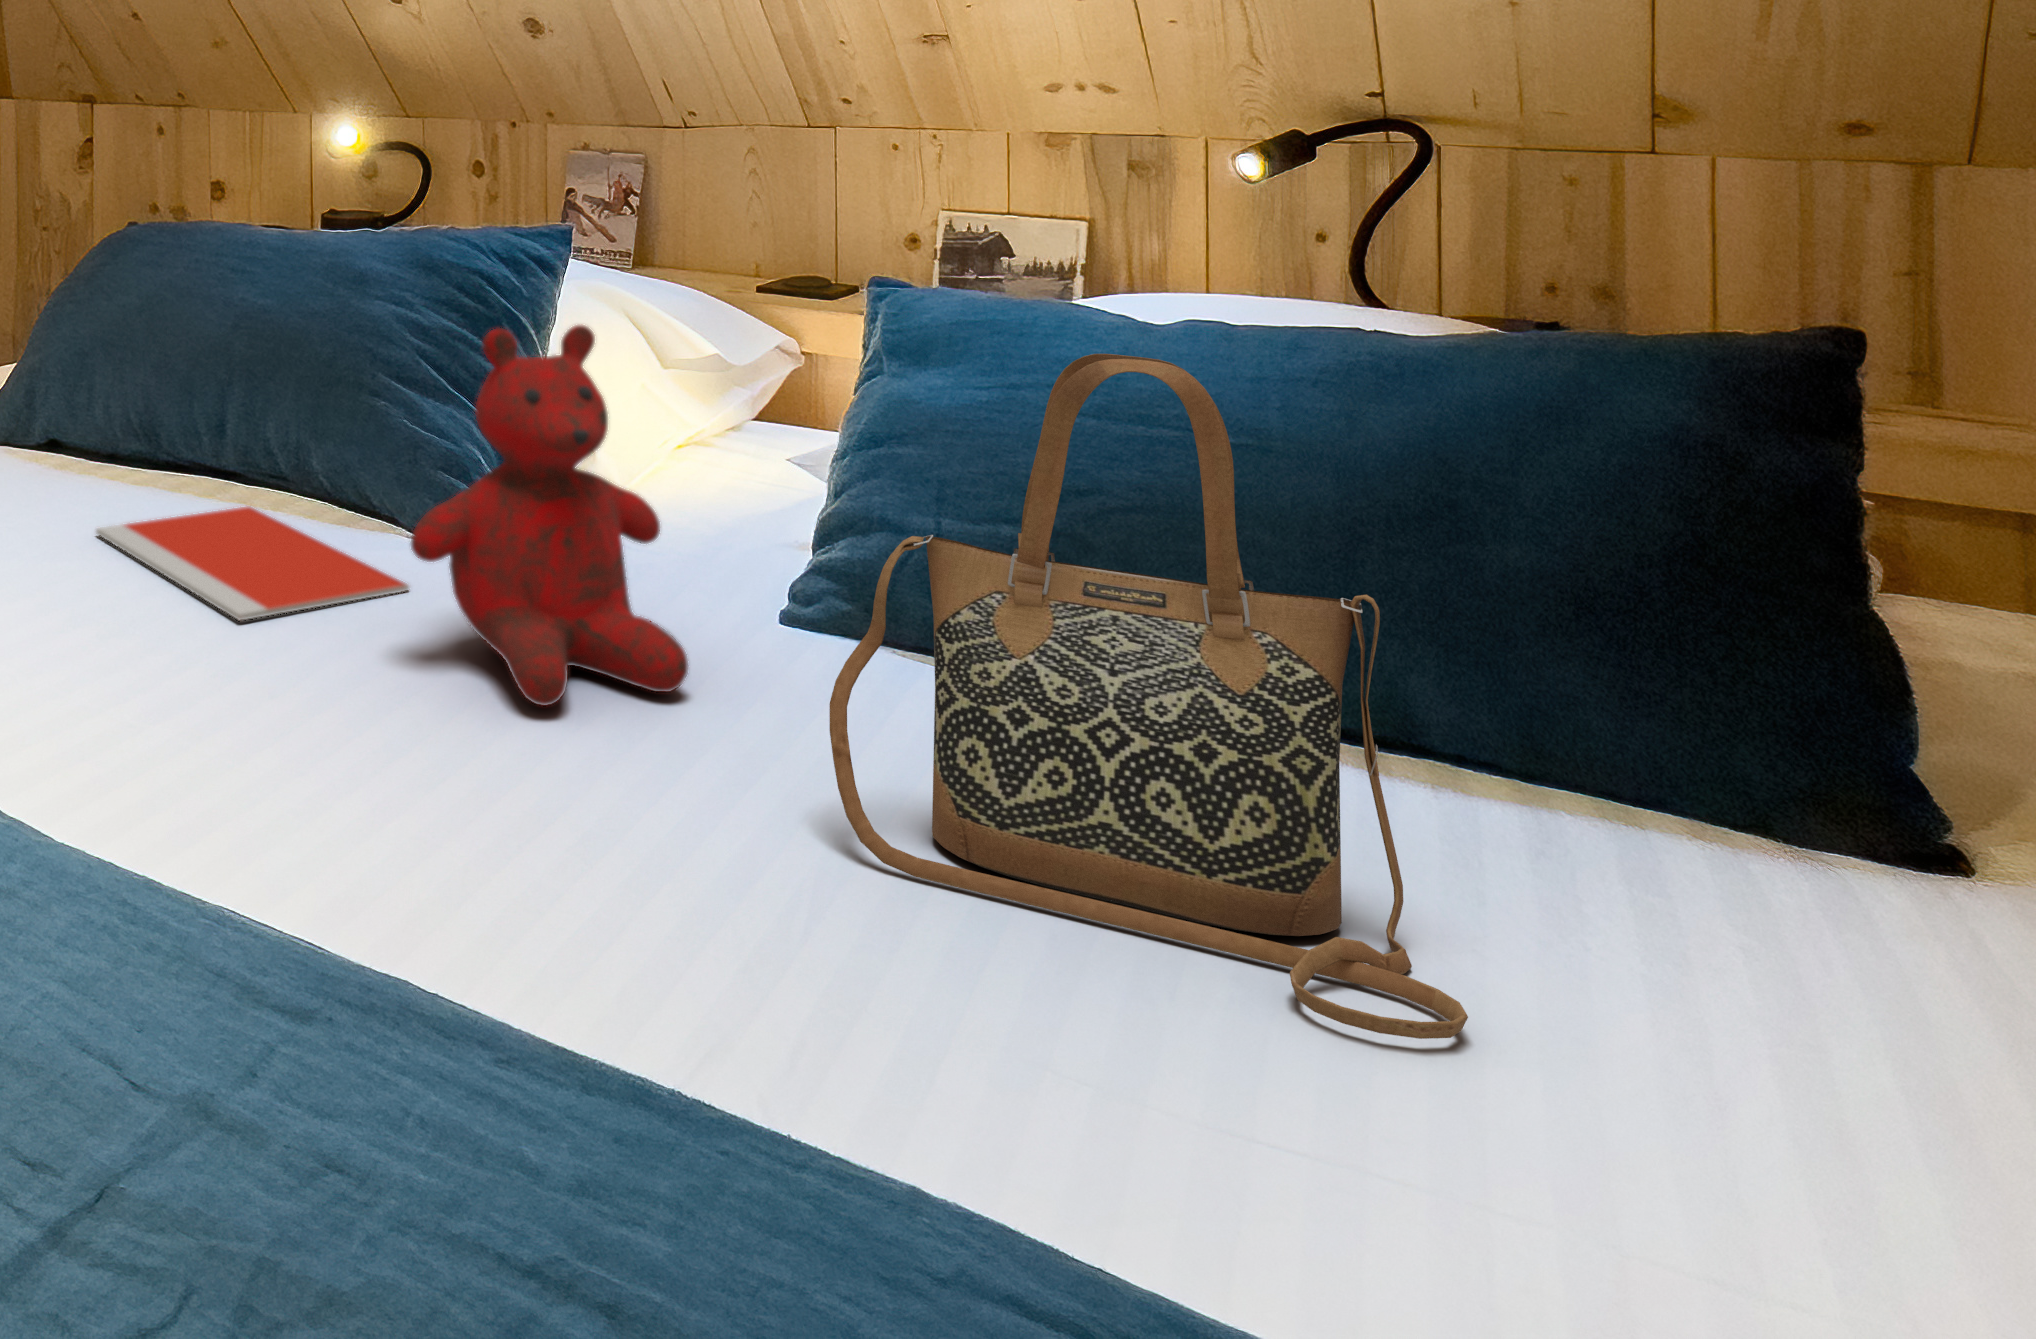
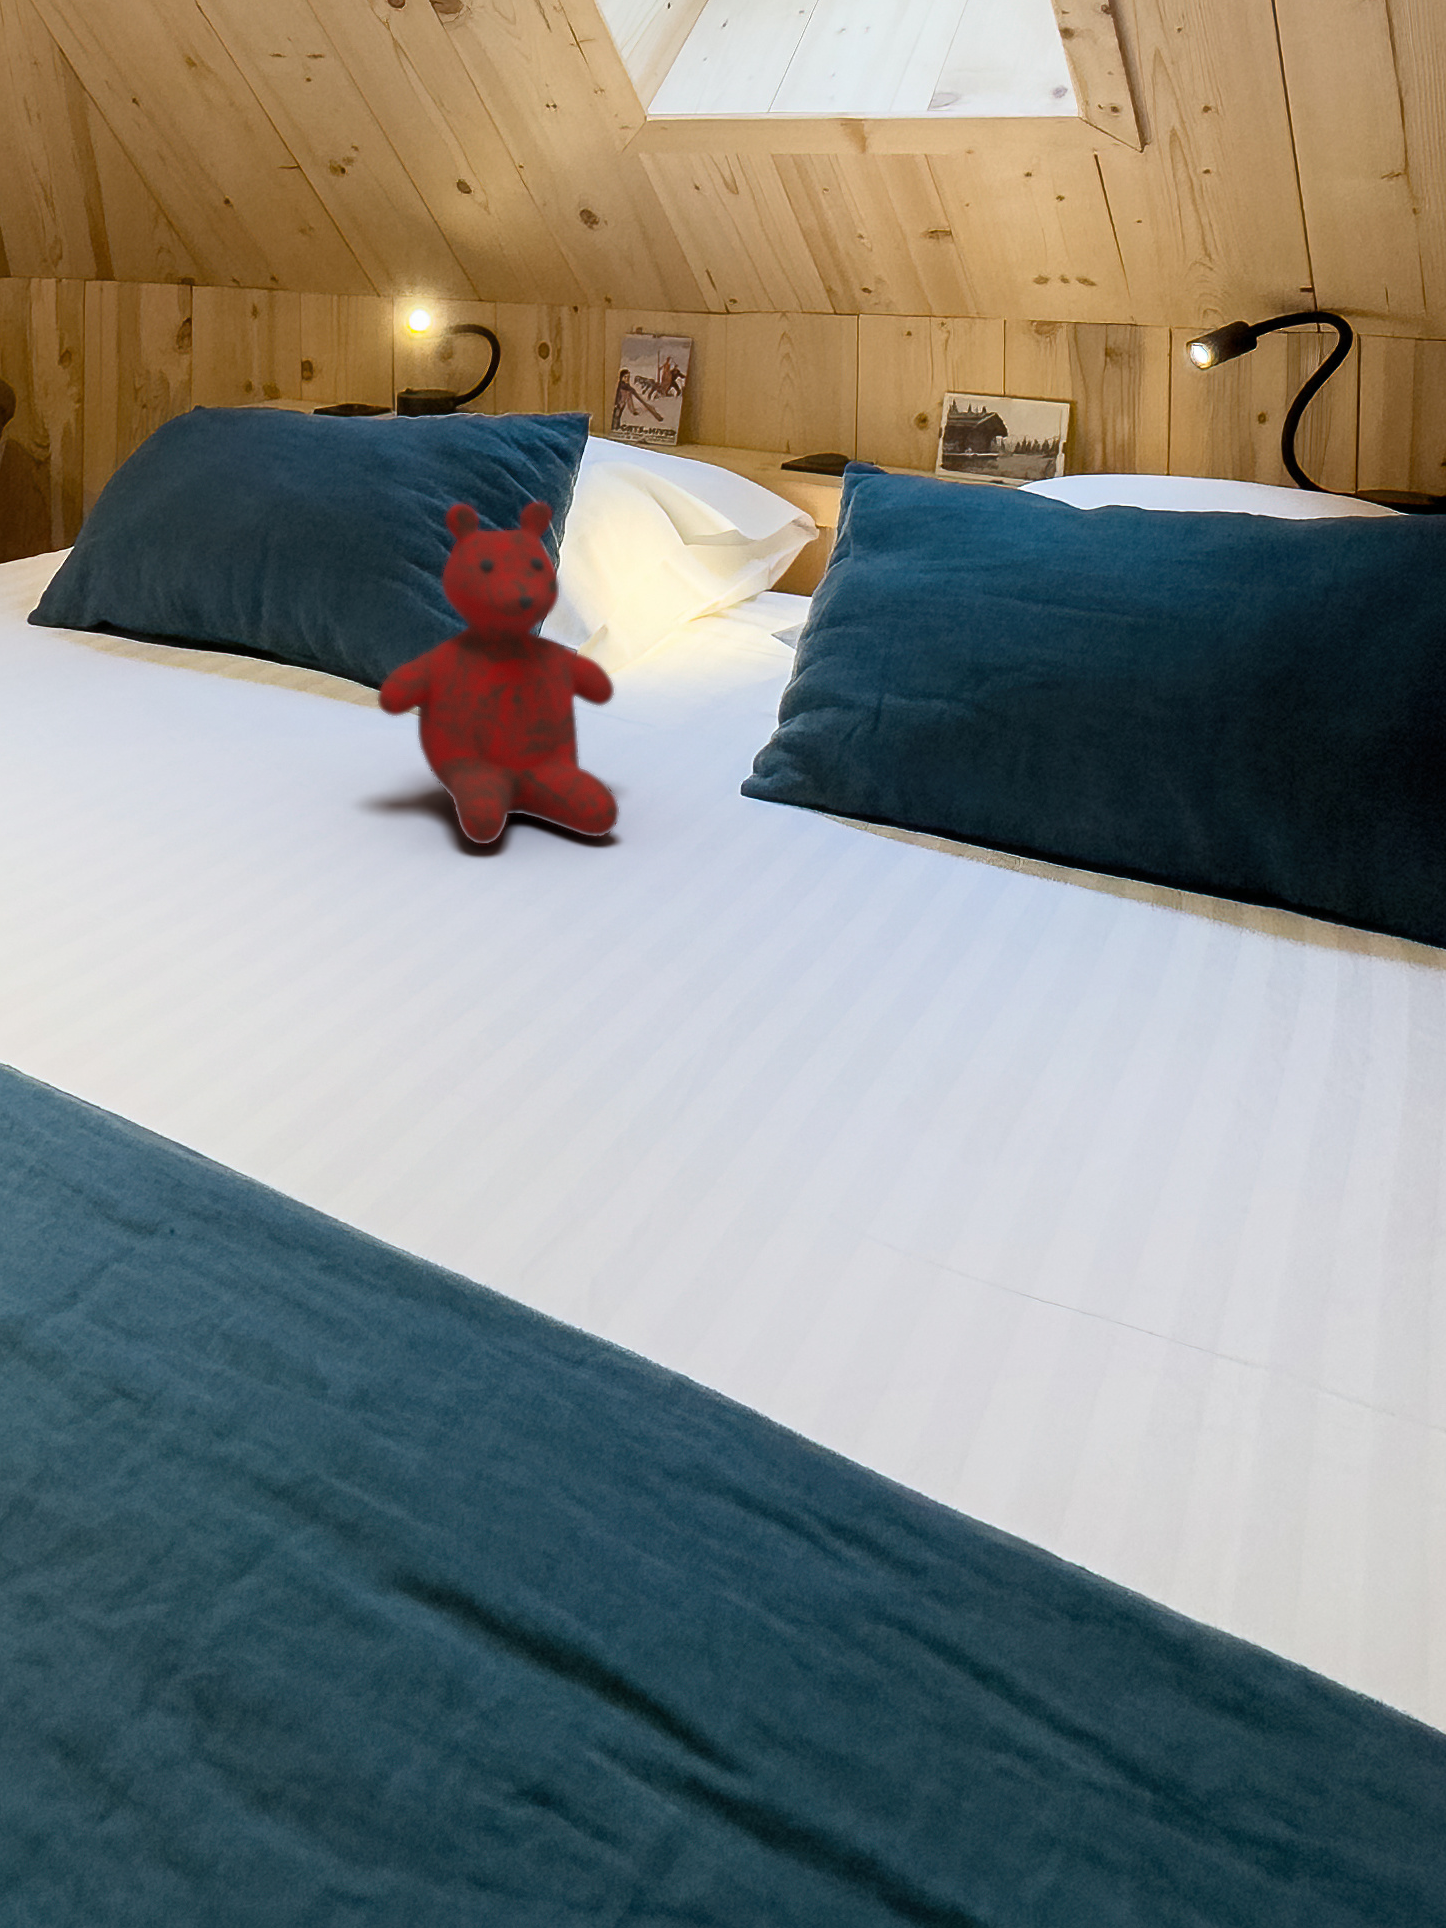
handbag: present [830,354,1468,1039] -> none [694,526,1157,1100]
notebook: present [96,507,409,620] -> none [123,676,399,772]

